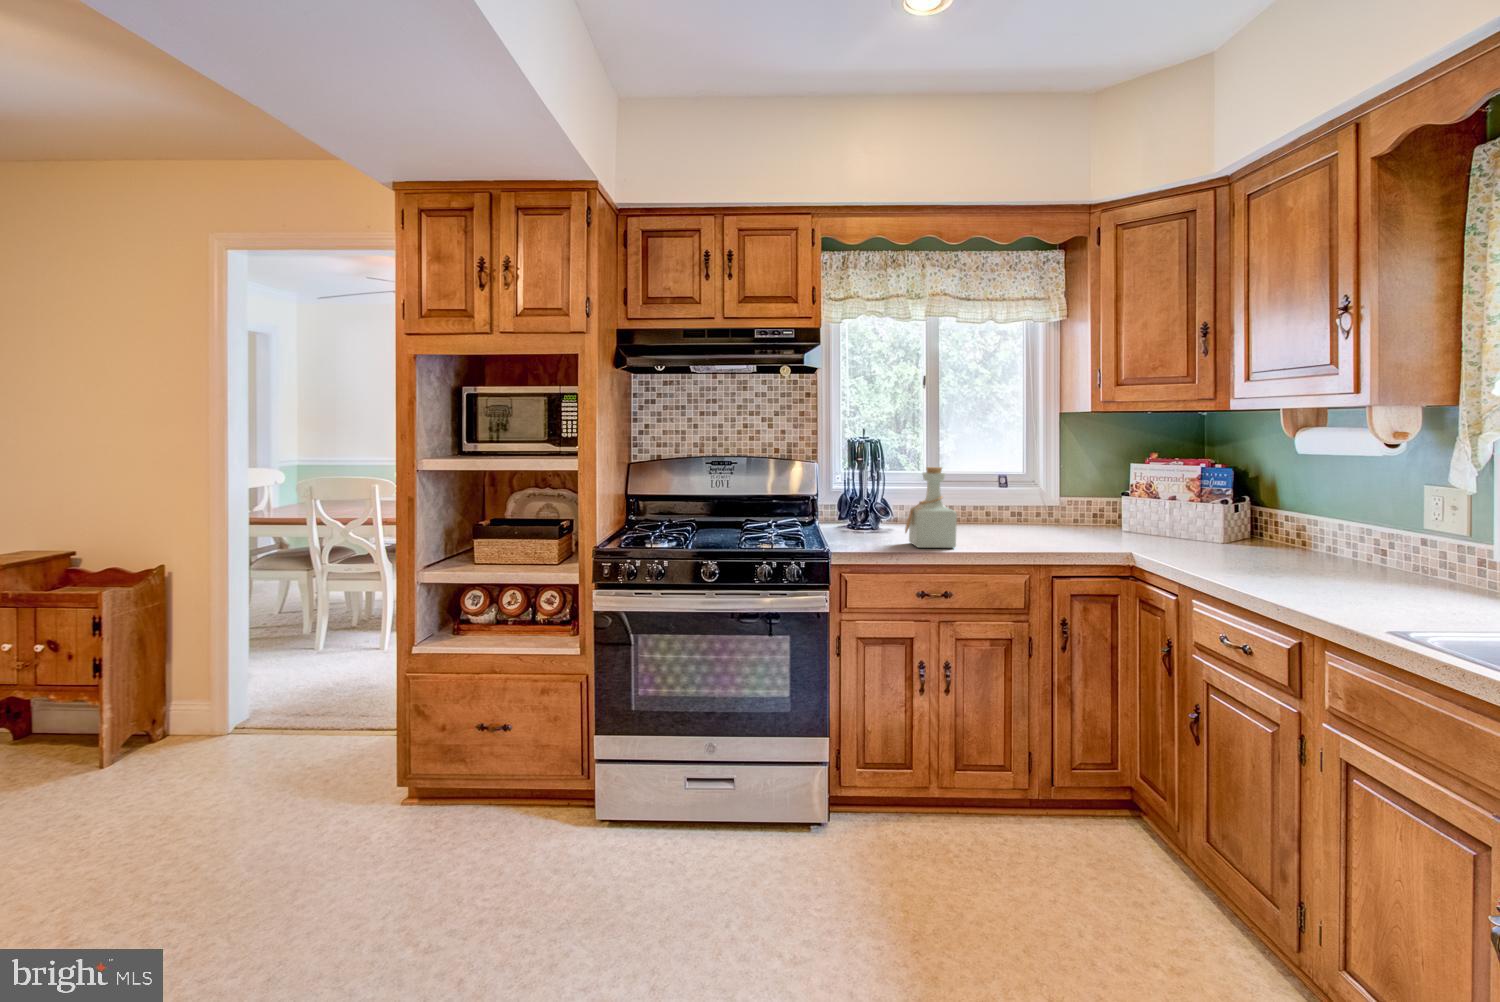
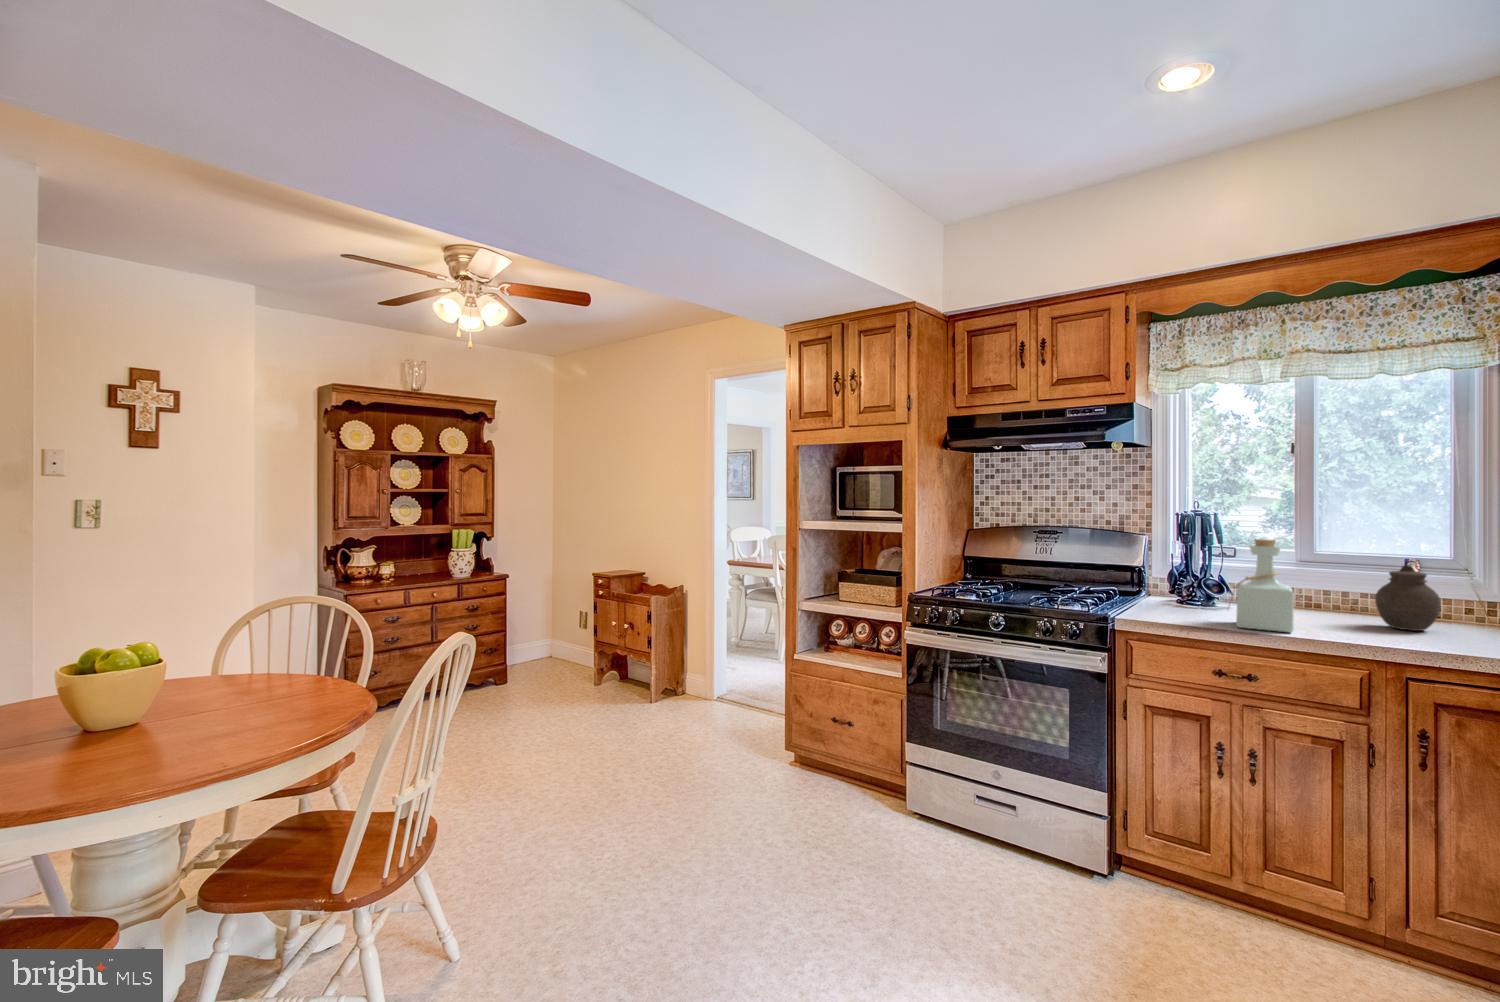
jar: none [993,485,1032,538] -> present [1375,565,1441,631]

